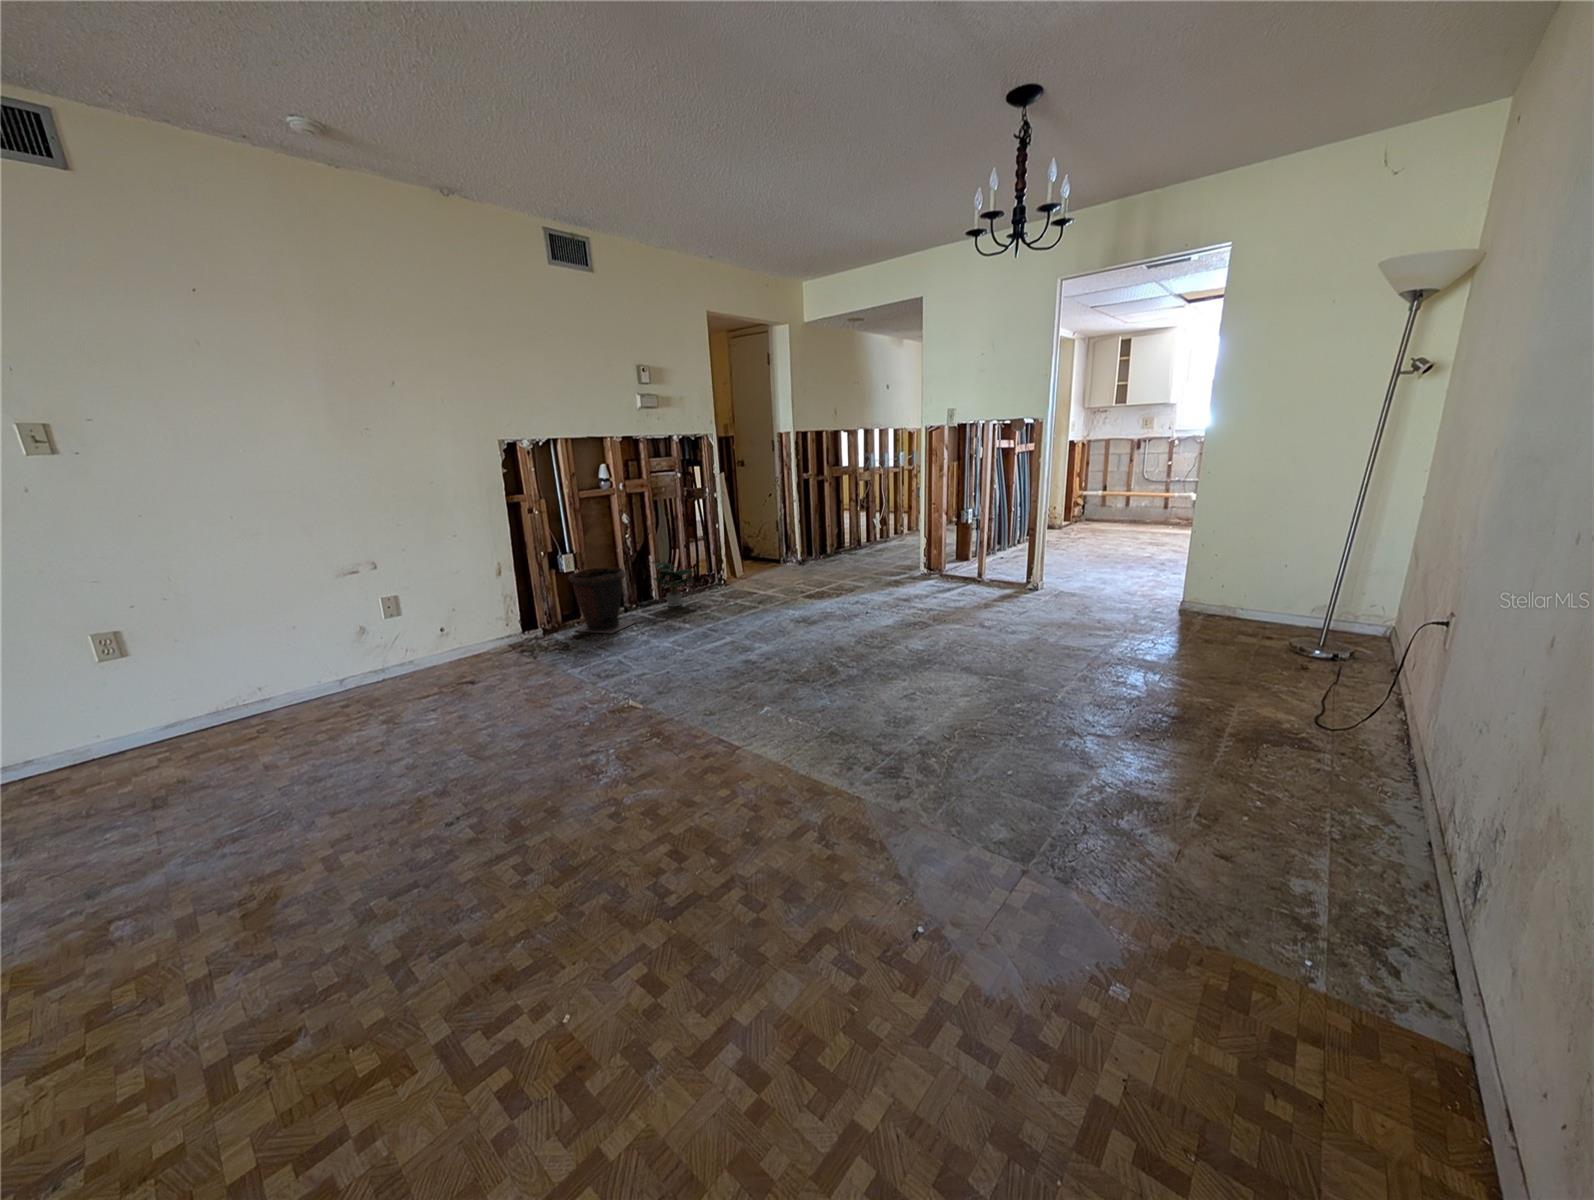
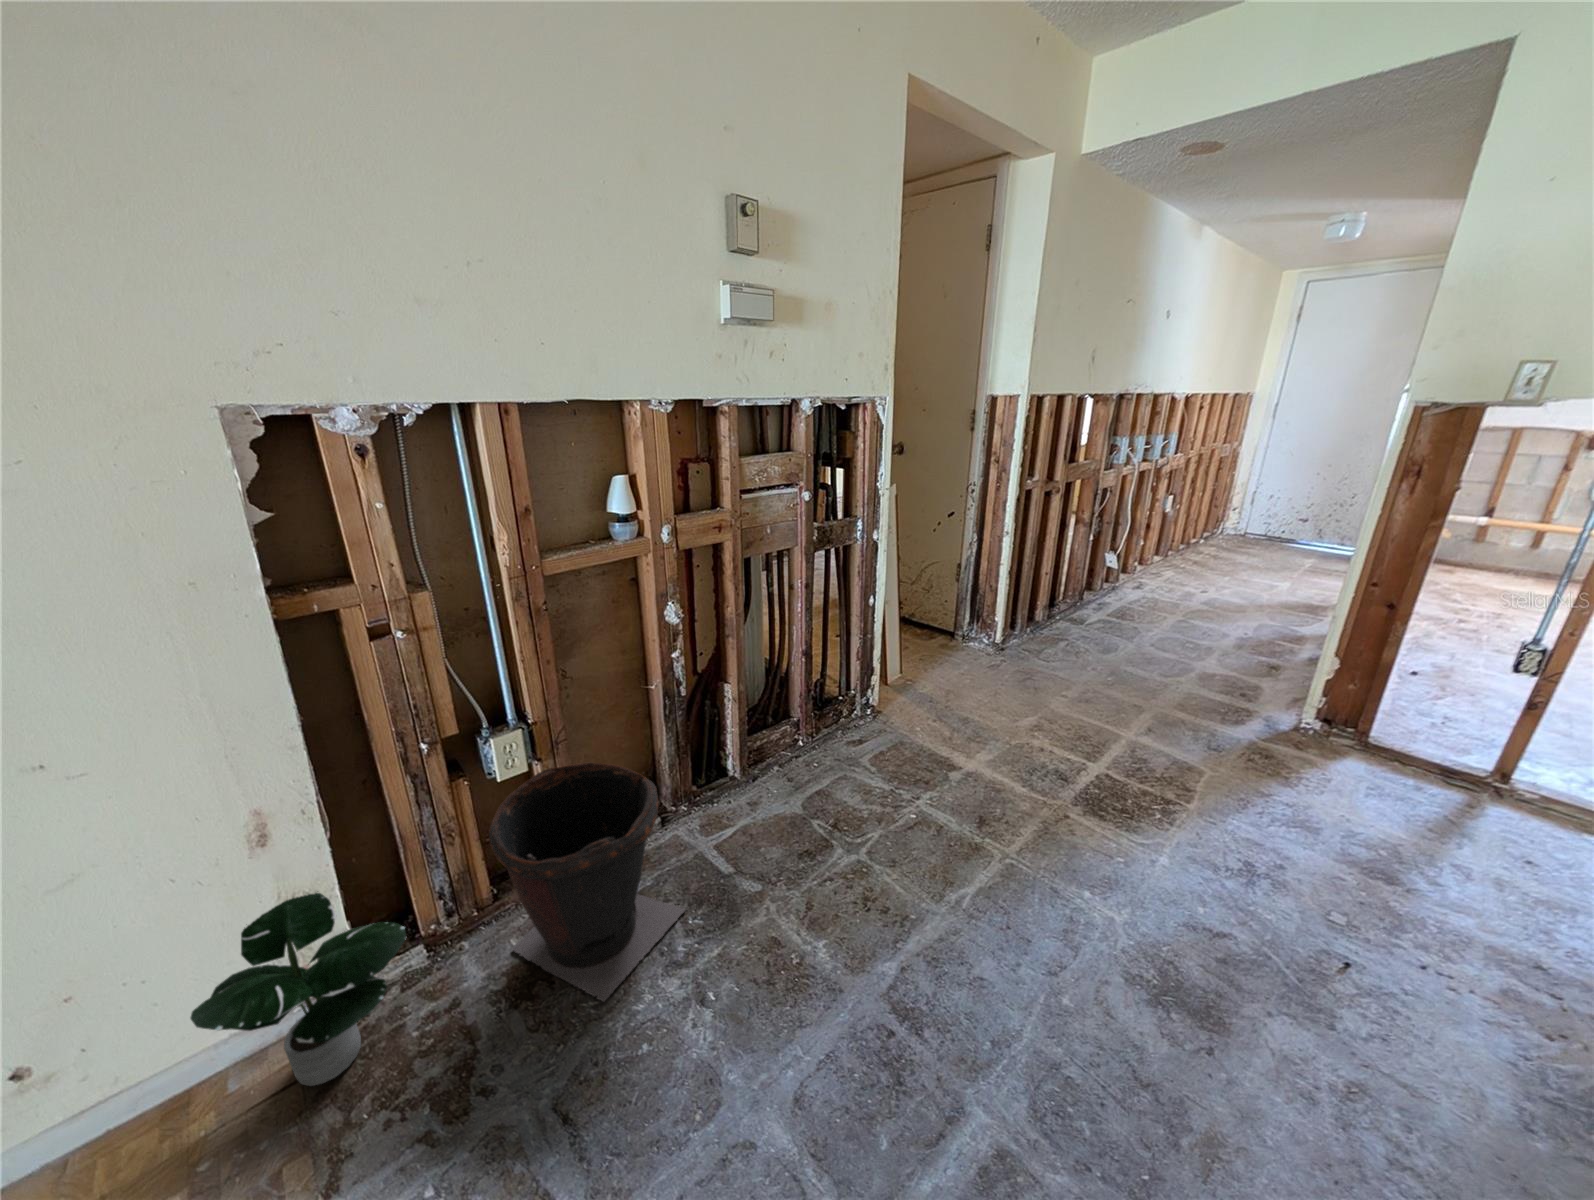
potted plant: present [654,563,693,607] -> present [190,893,406,1086]

